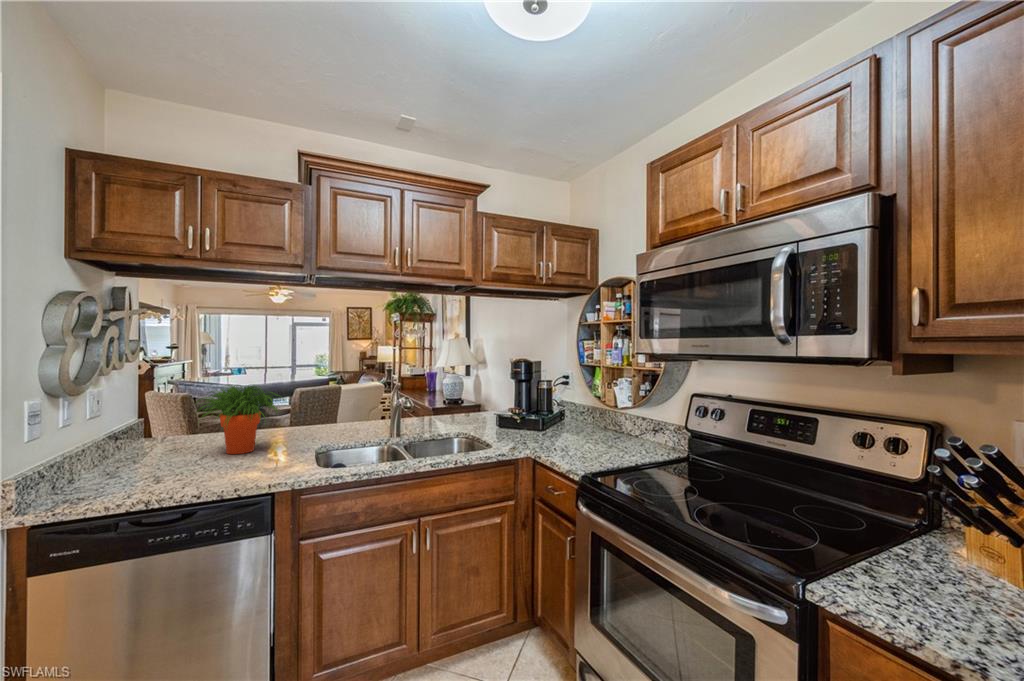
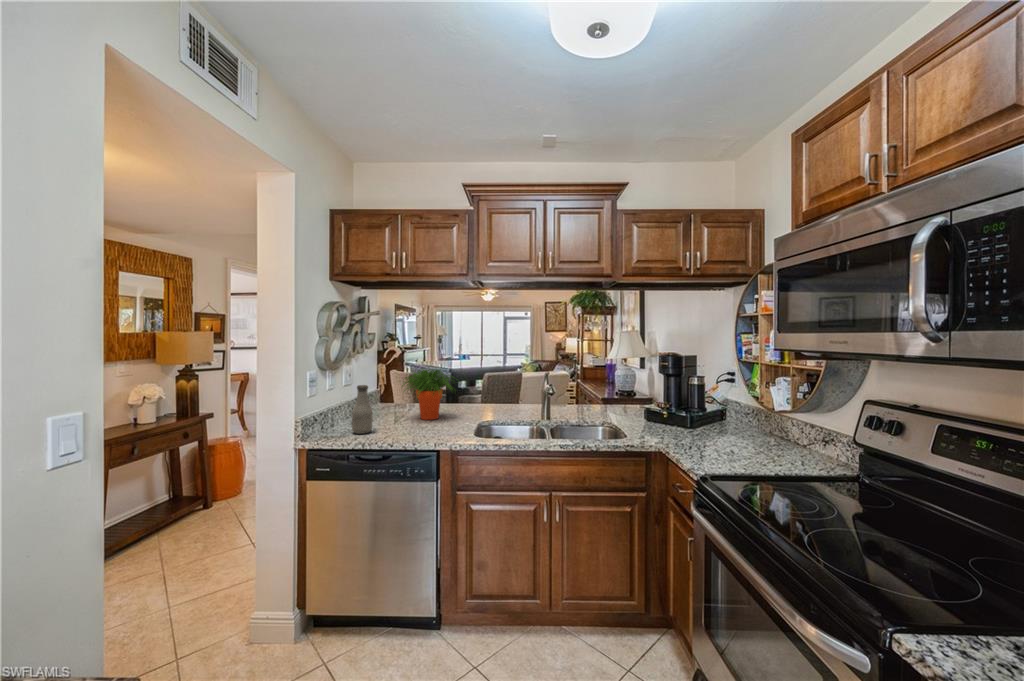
bottle: none [117,413,155,487] -> present [352,385,373,434]

